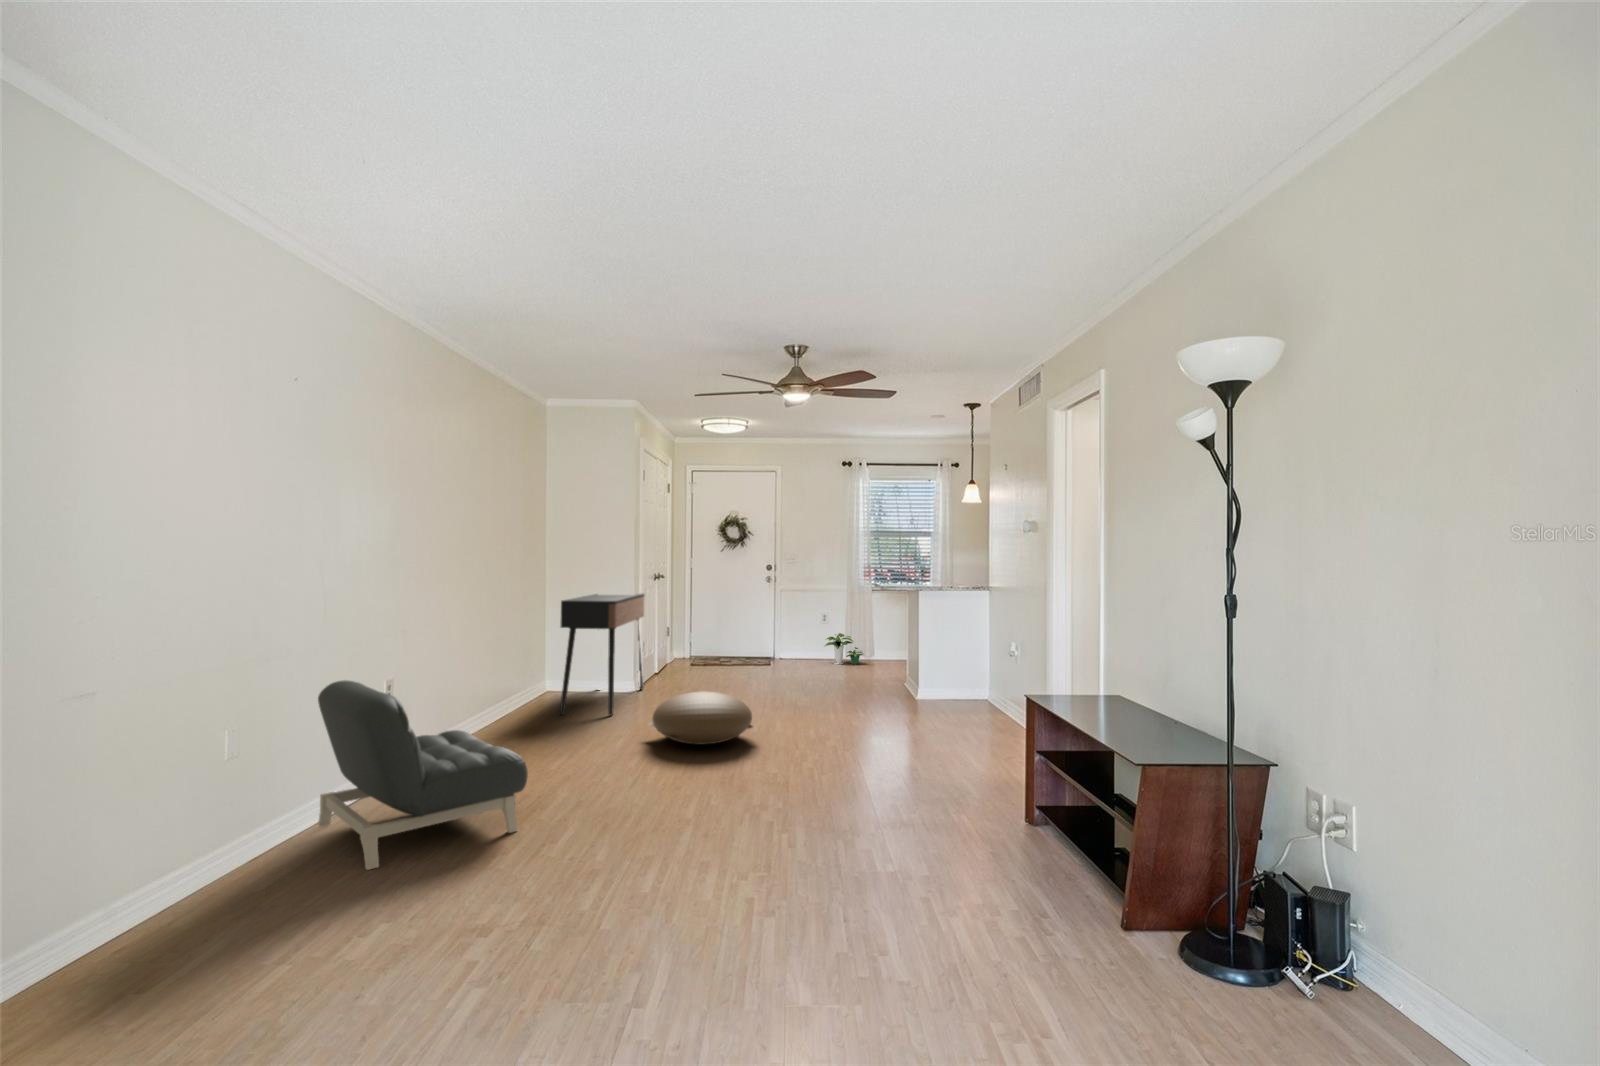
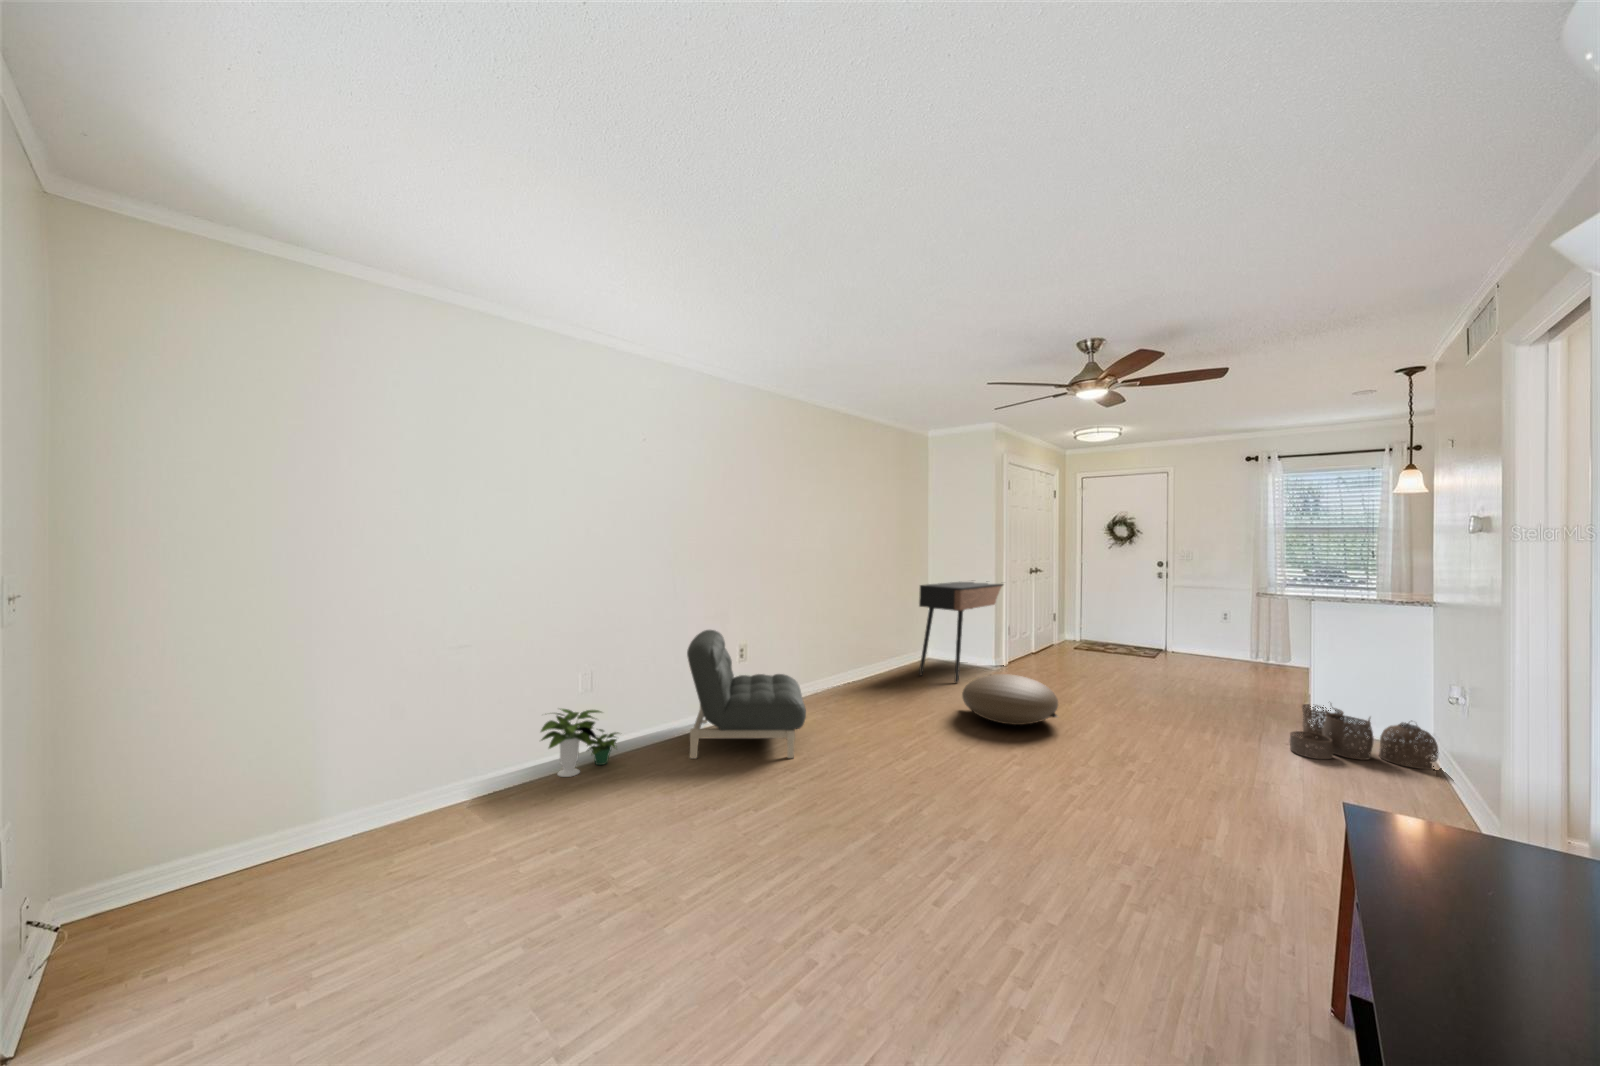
potted plant: present [825,633,863,664] -> present [541,709,618,777]
woven basket: none [919,676,1002,723] -> present [1290,704,1438,770]

